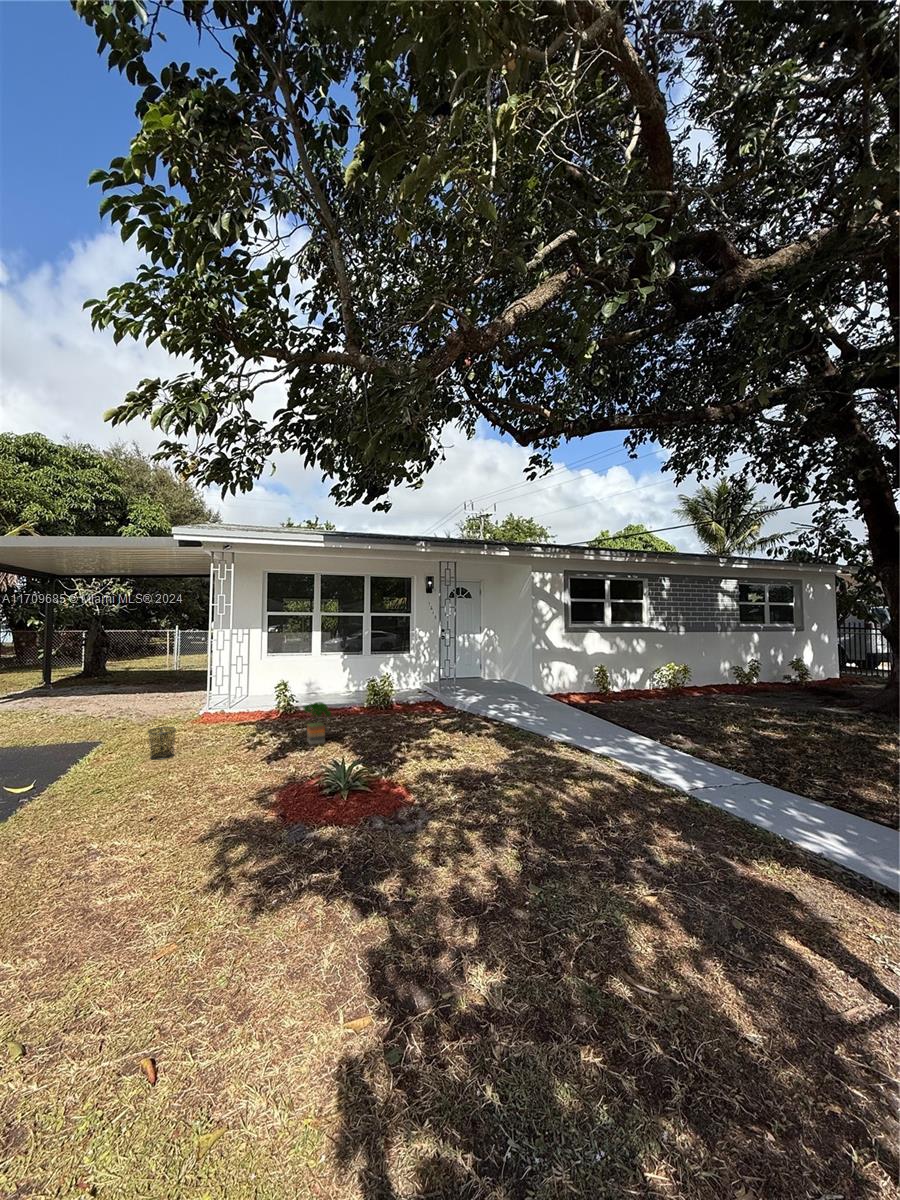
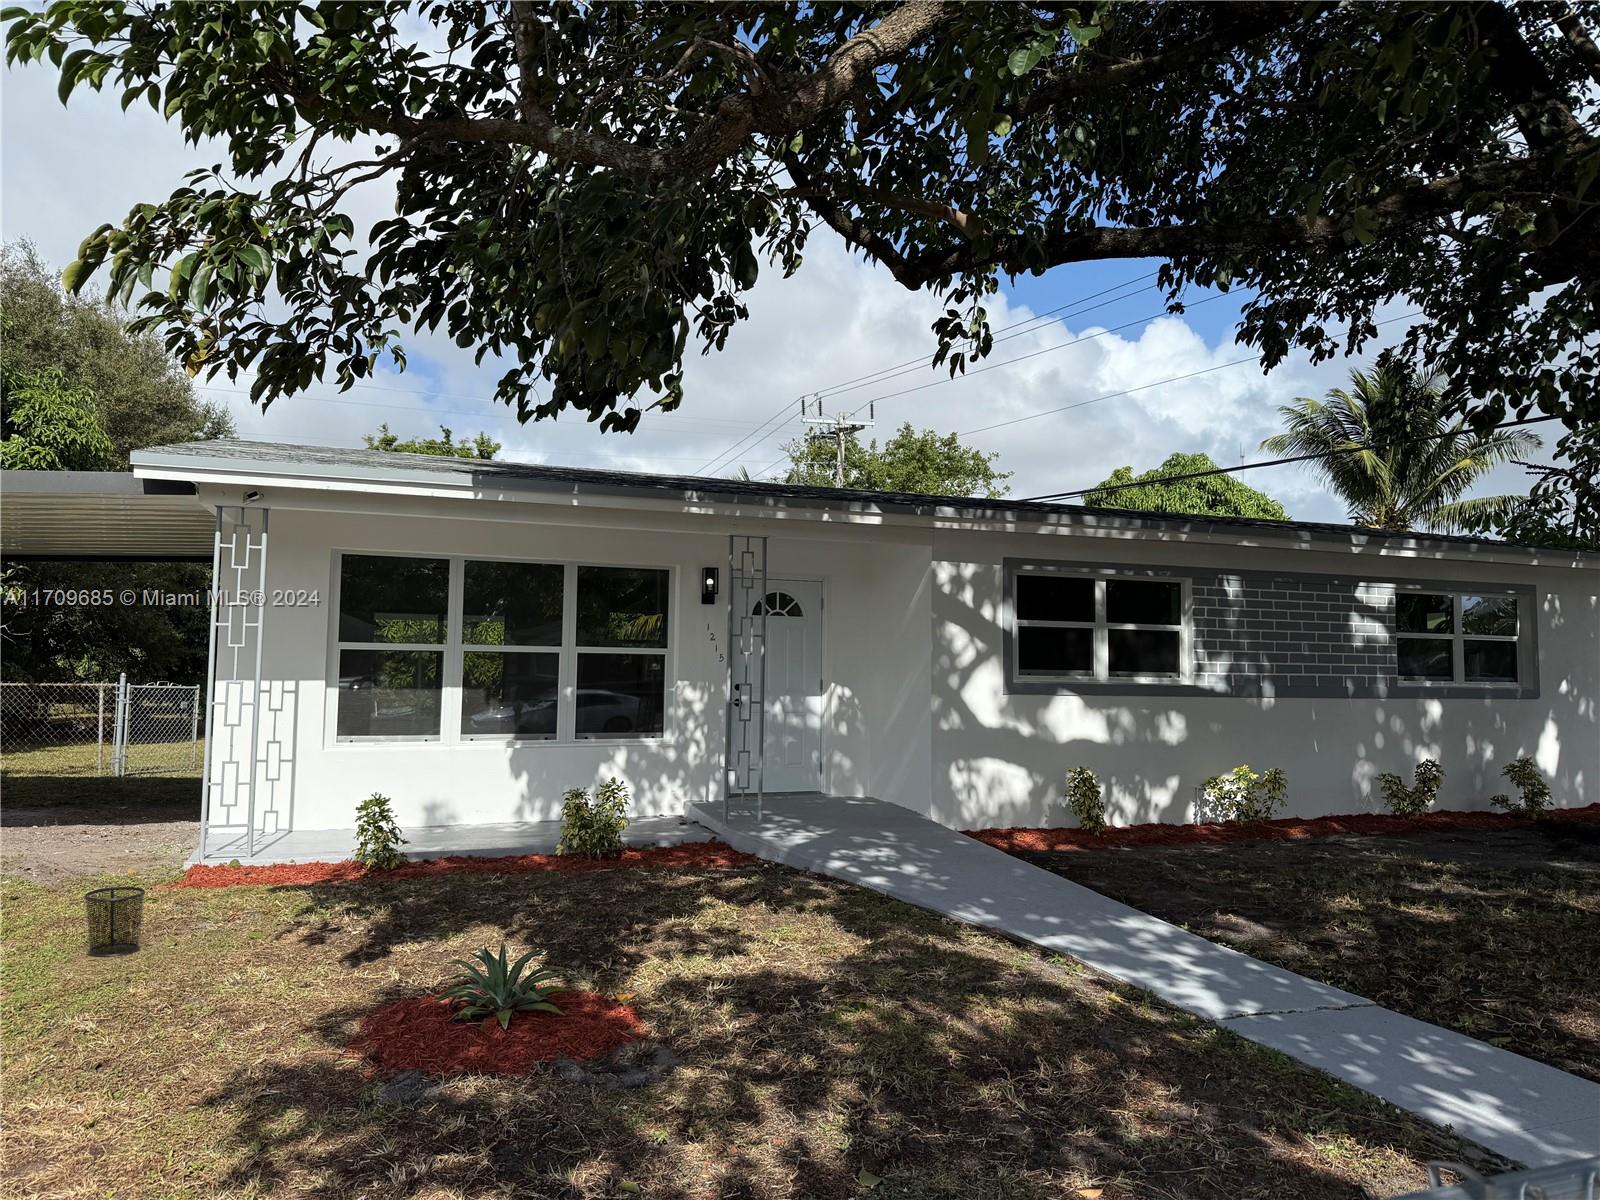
potted tree: present [303,702,331,745] -> none [419,836,482,928]

